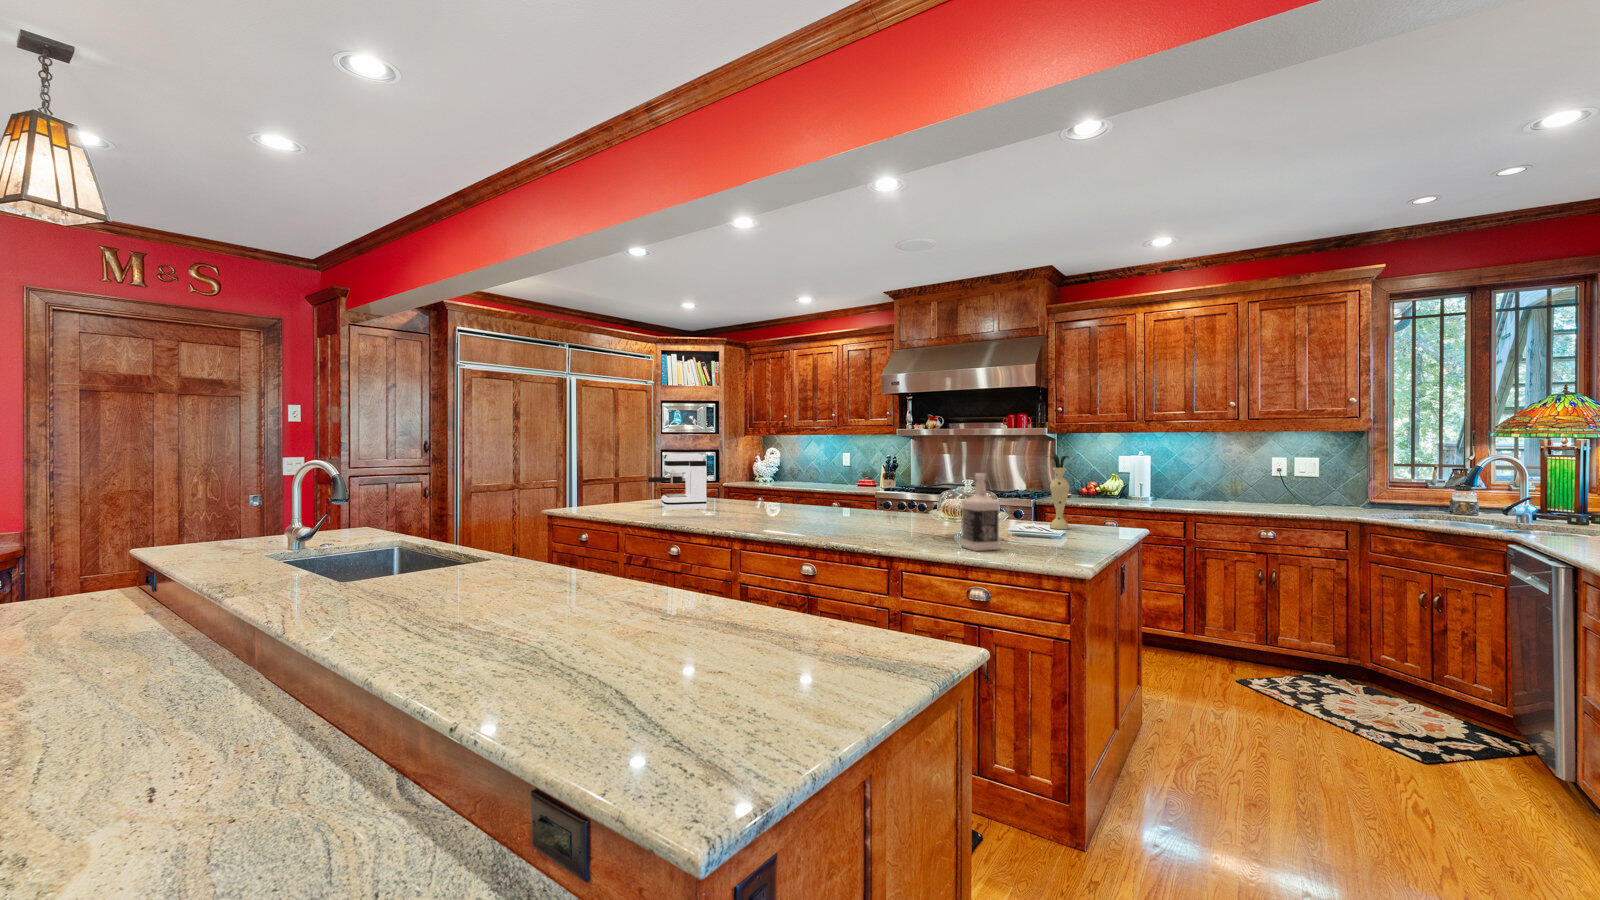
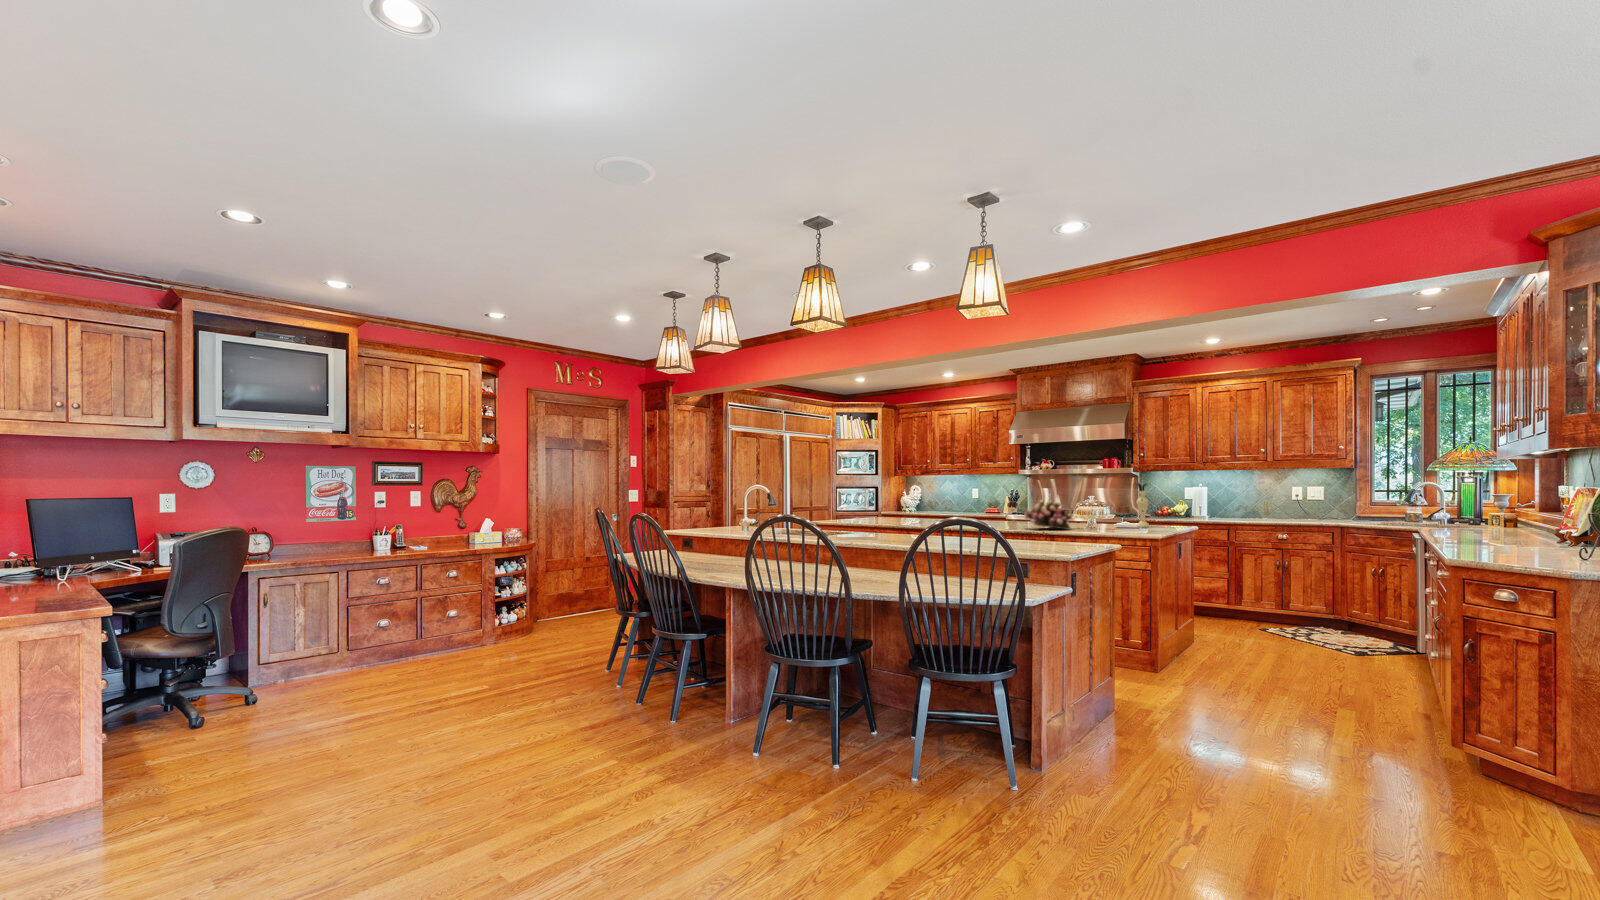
coffee maker: present [648,453,707,511] -> none [869,485,909,521]
bottle: present [961,473,1000,551] -> none [1088,492,1110,532]
flower arrangement: none [857,484,940,539] -> present [1024,500,1072,529]

